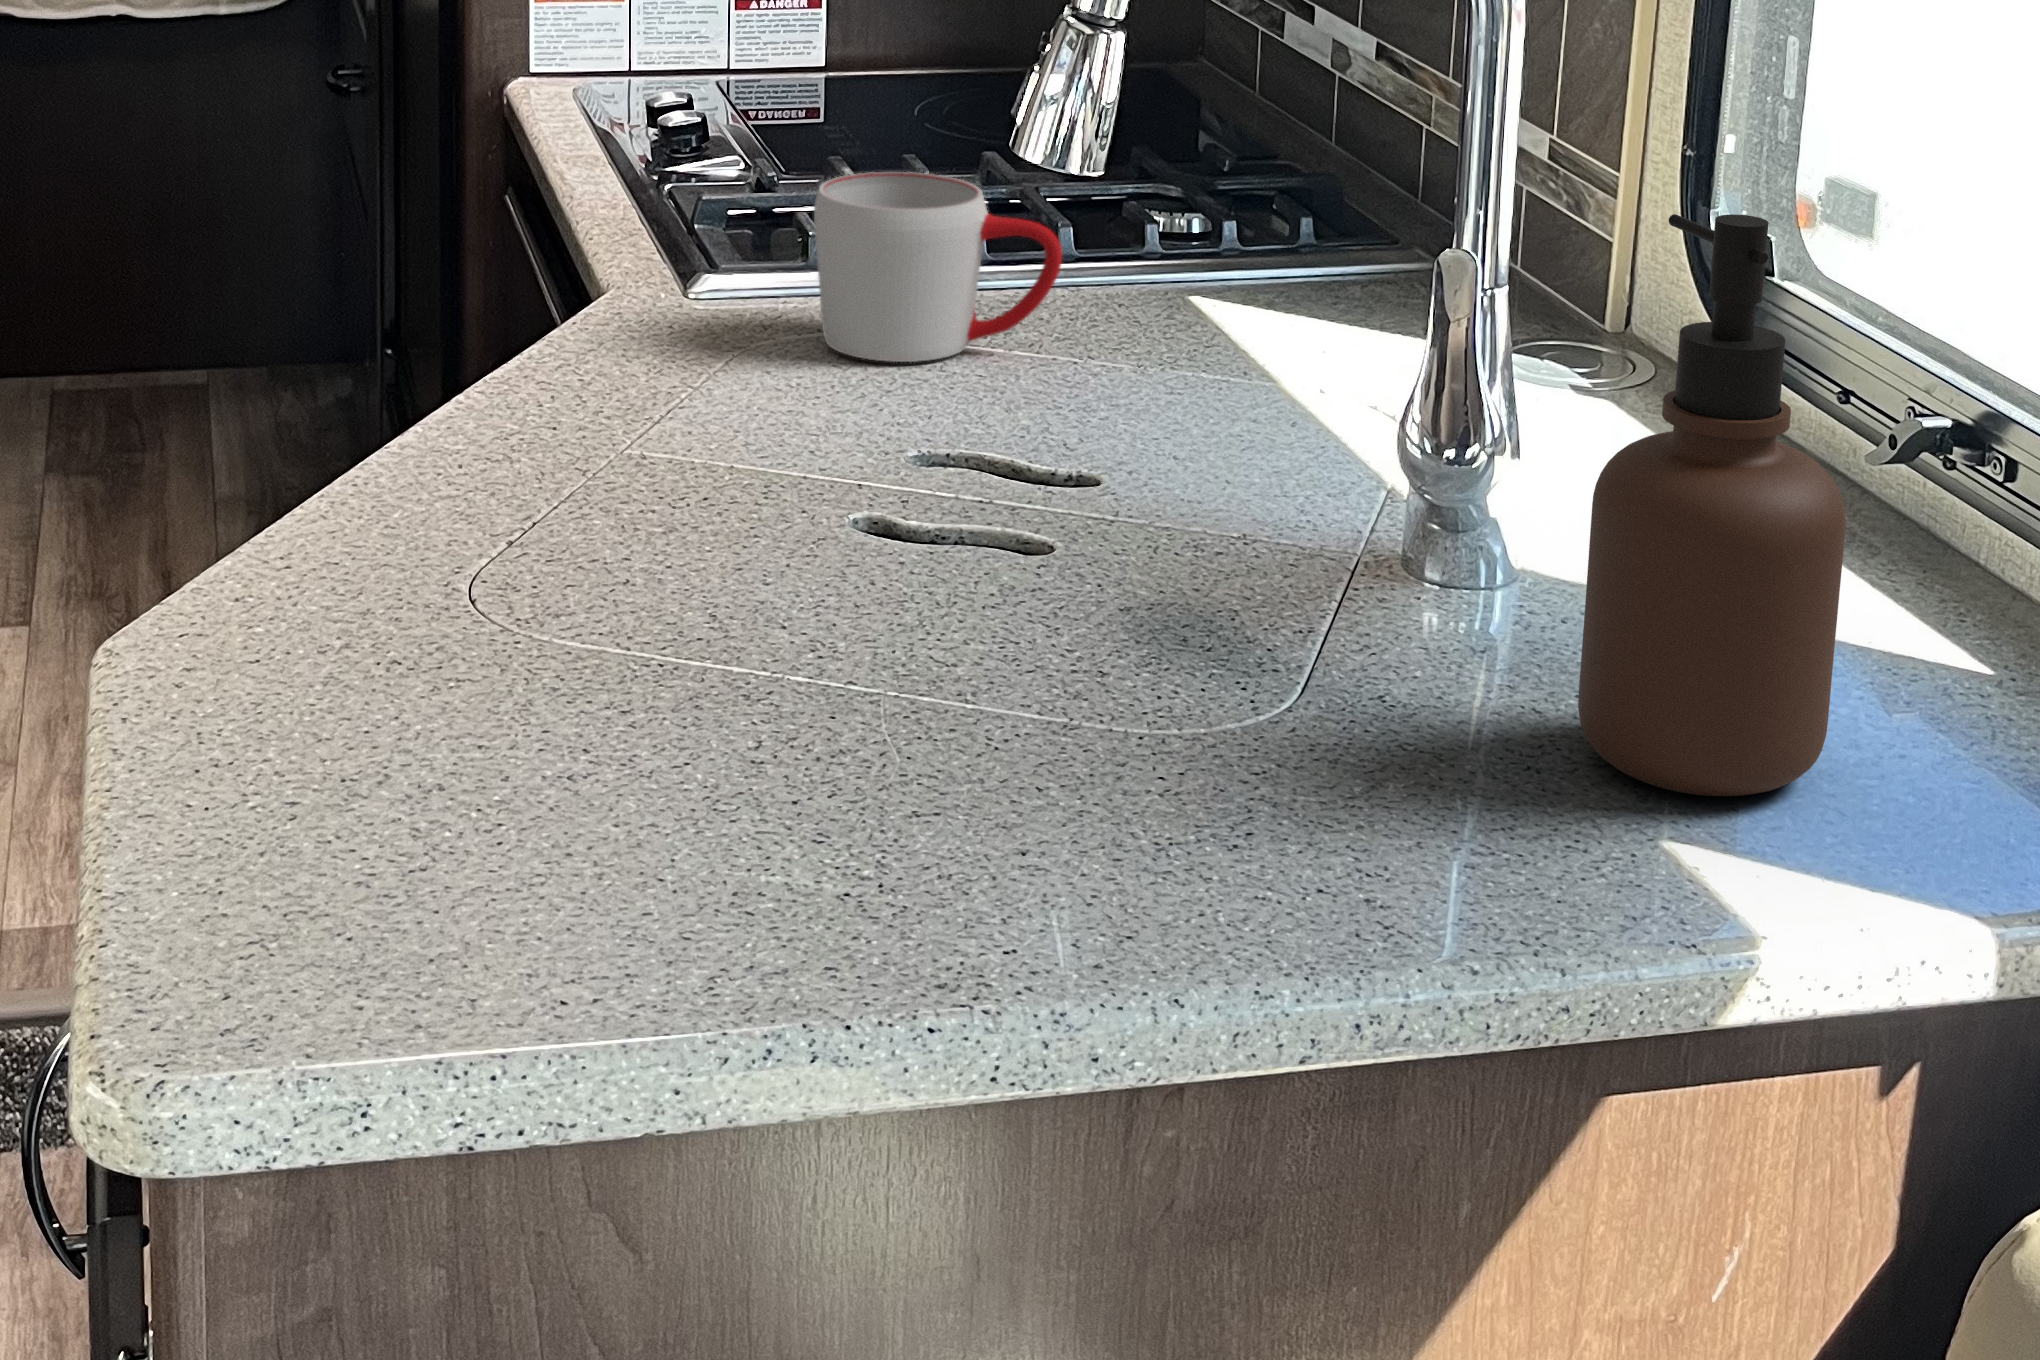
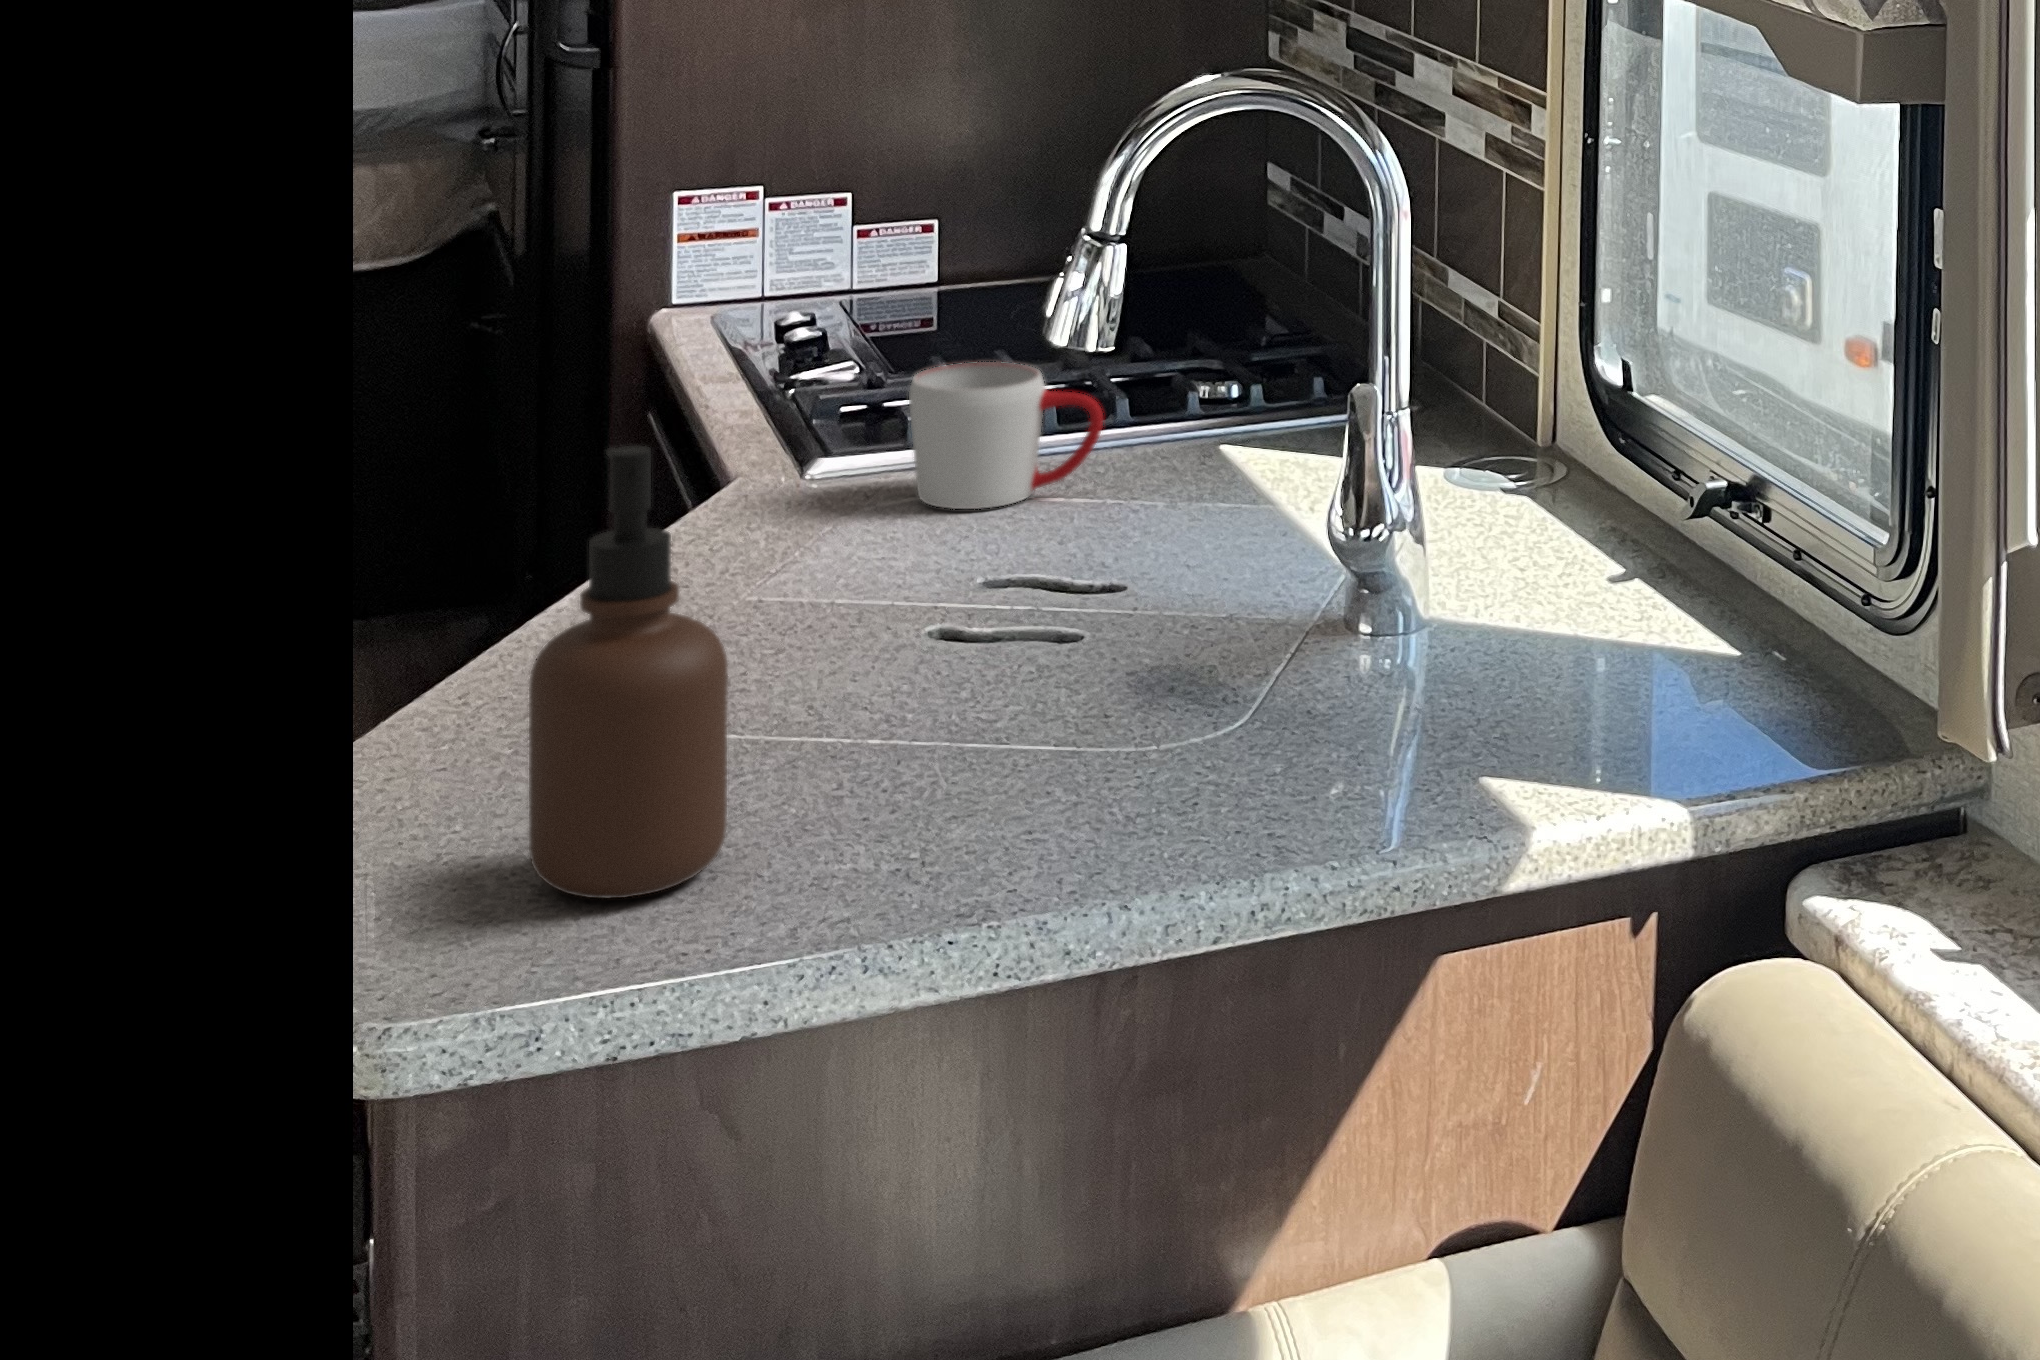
soap dispenser: present [1578,214,1846,796] -> present [529,446,728,898]

